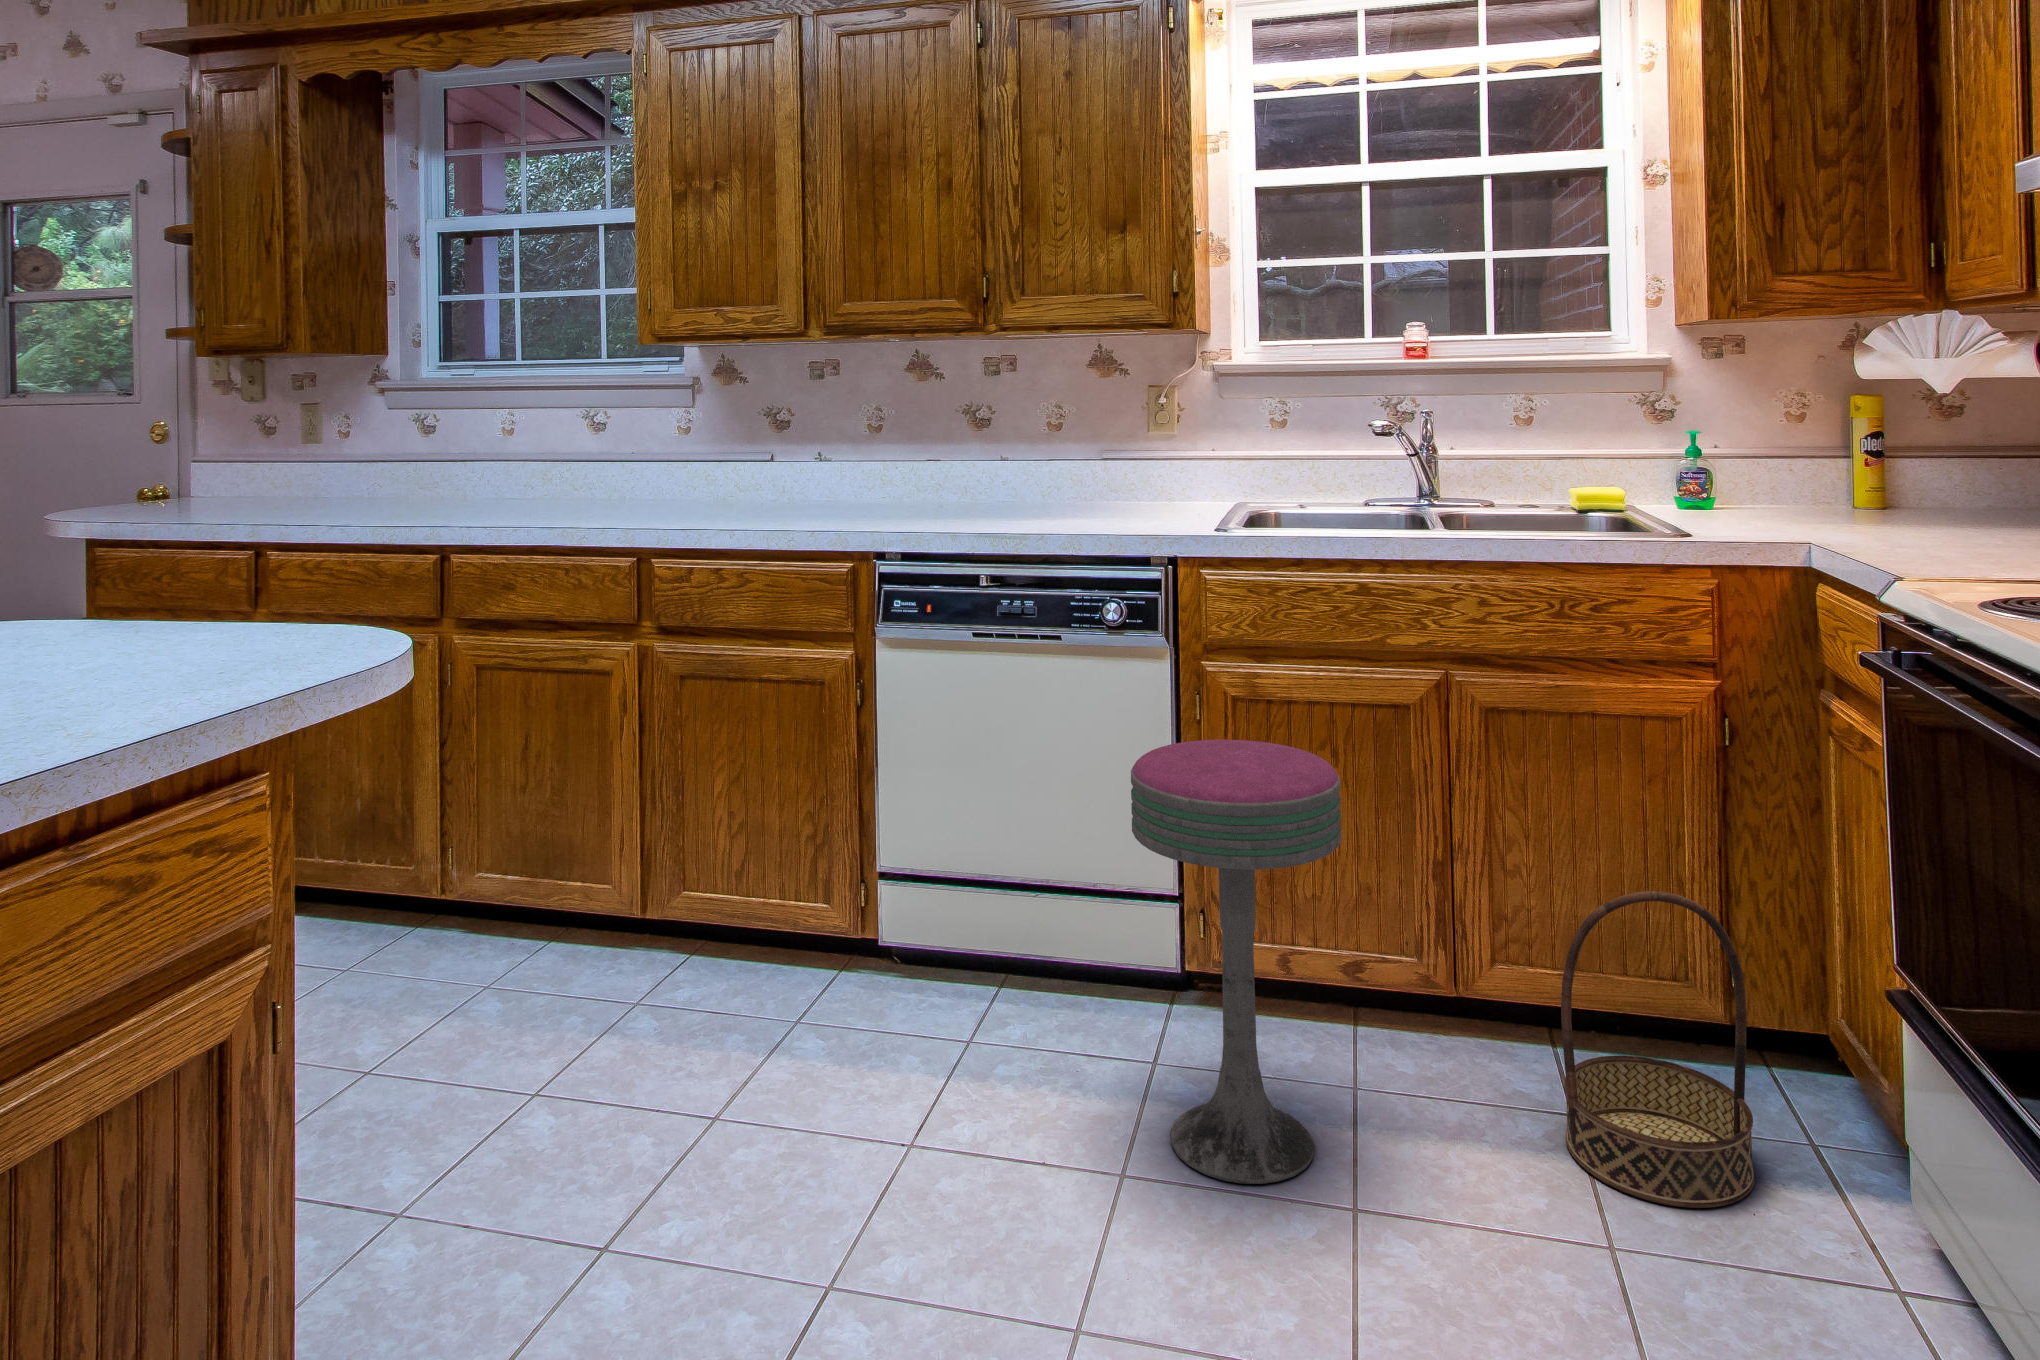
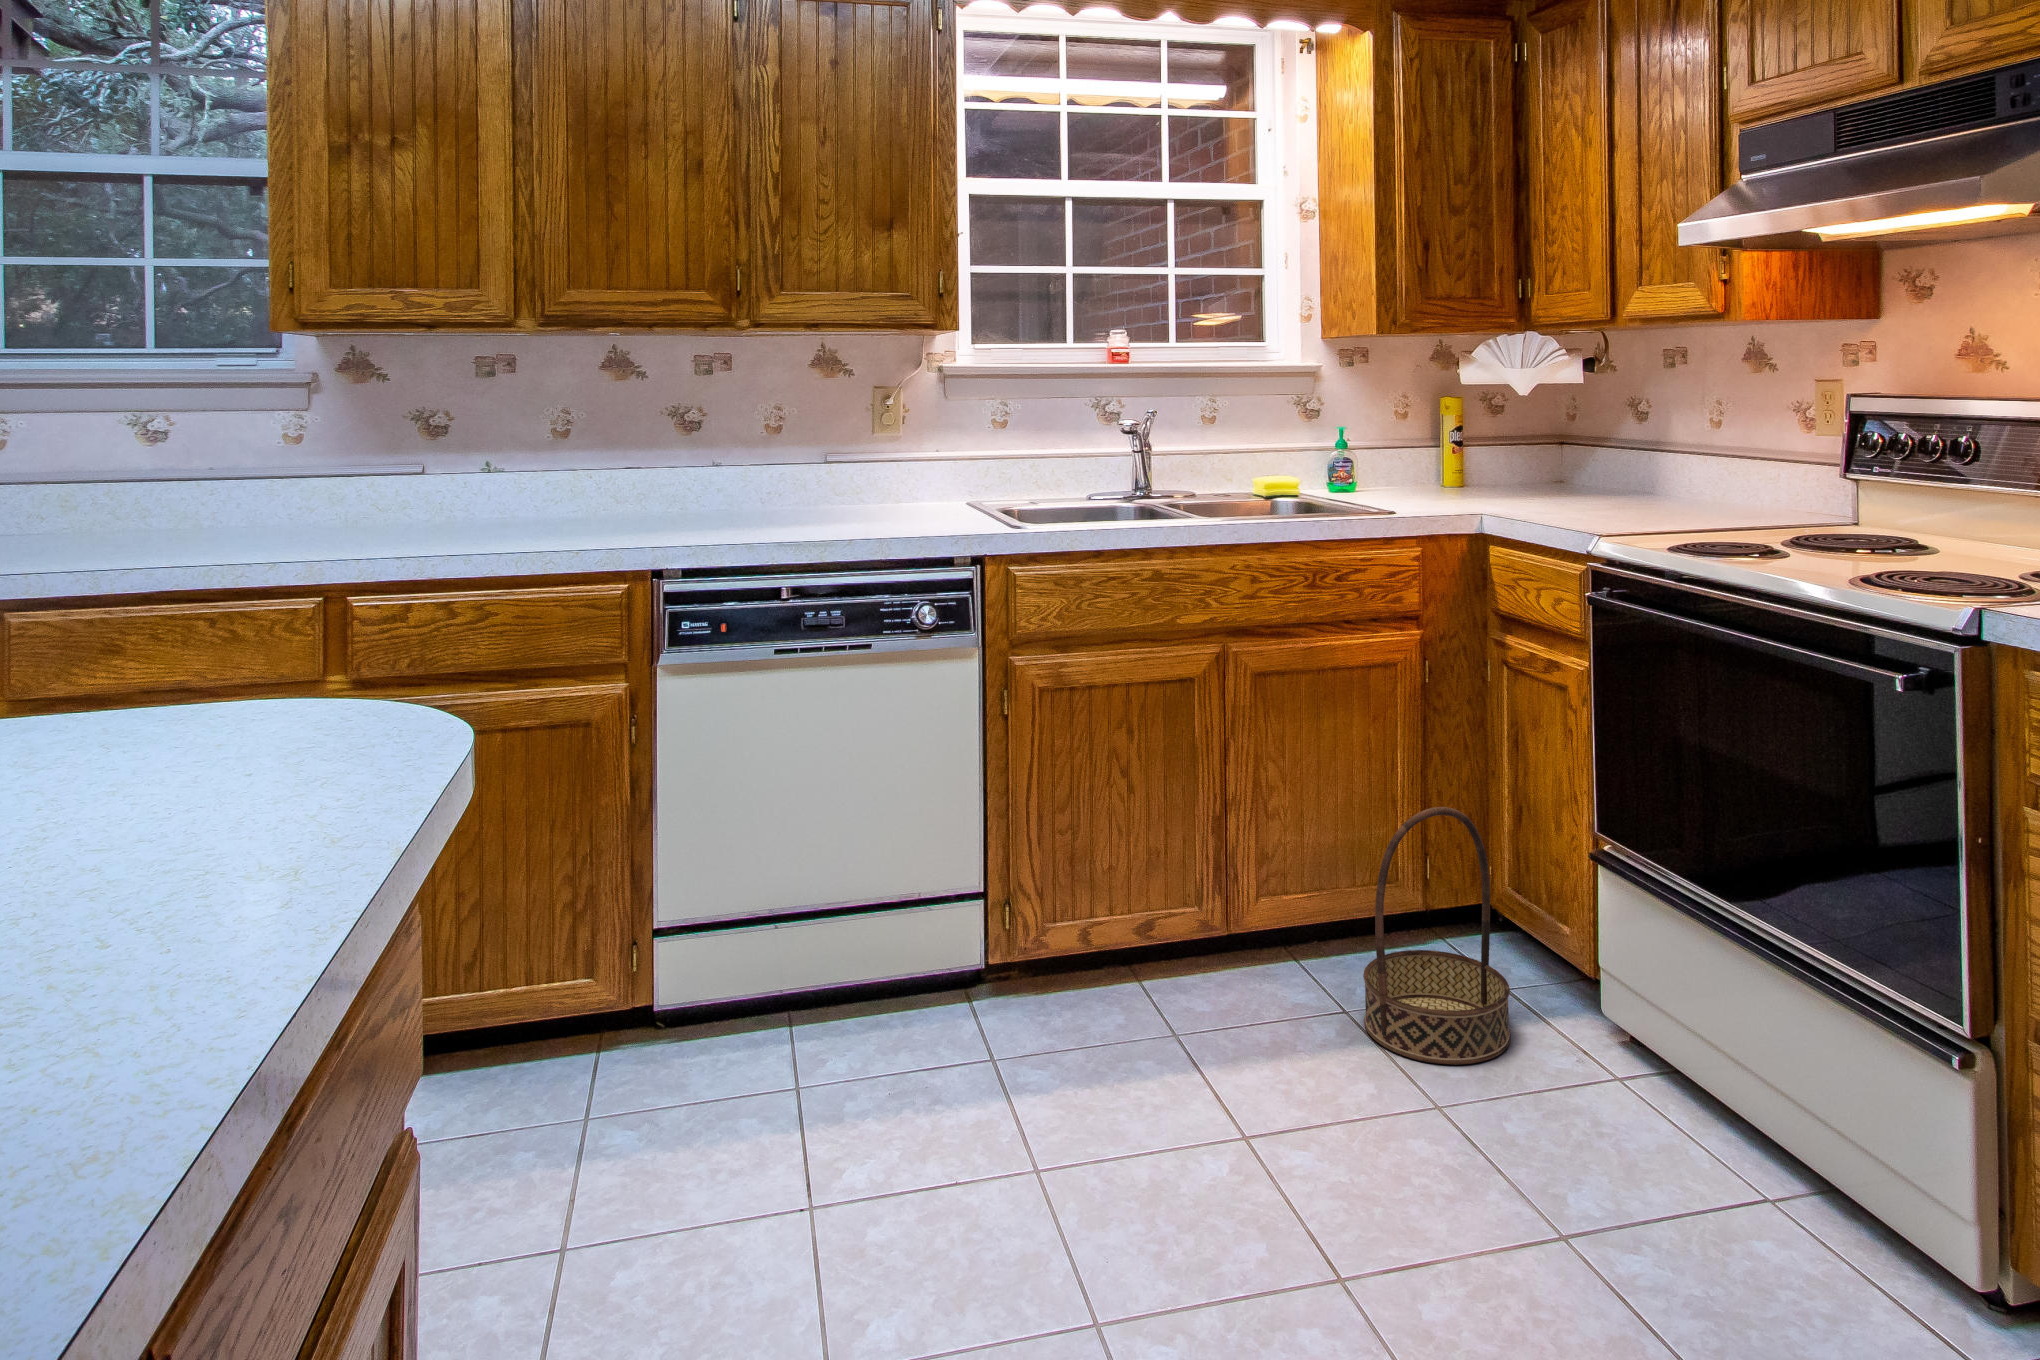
bar stool: present [1131,740,1341,1184] -> none [1030,726,1230,1150]

